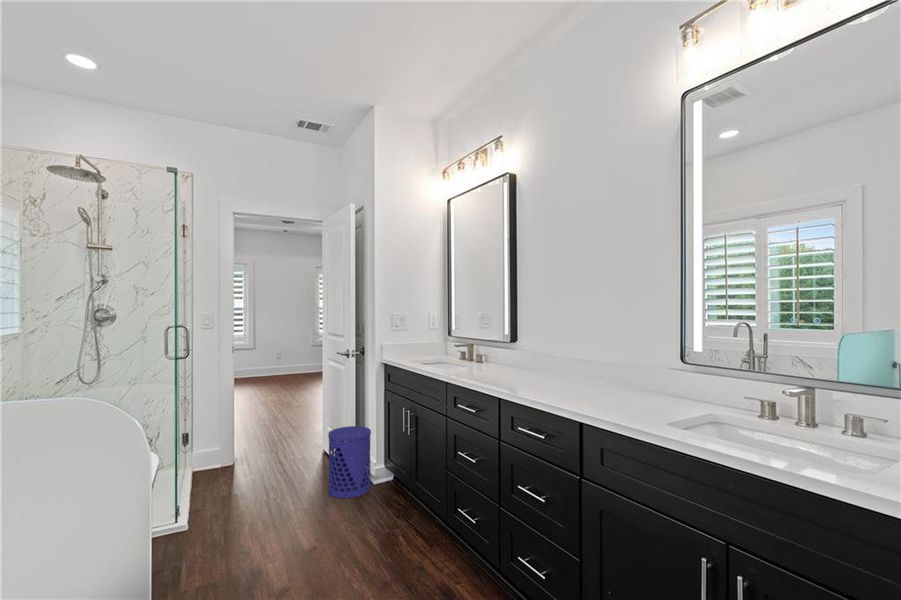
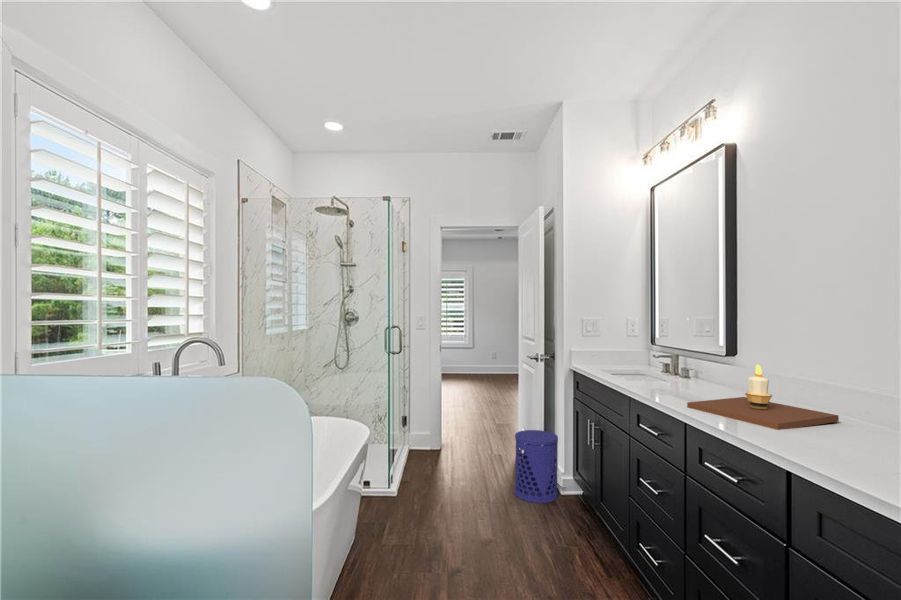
candle: none [498,348,591,397] -> present [687,364,839,430]

